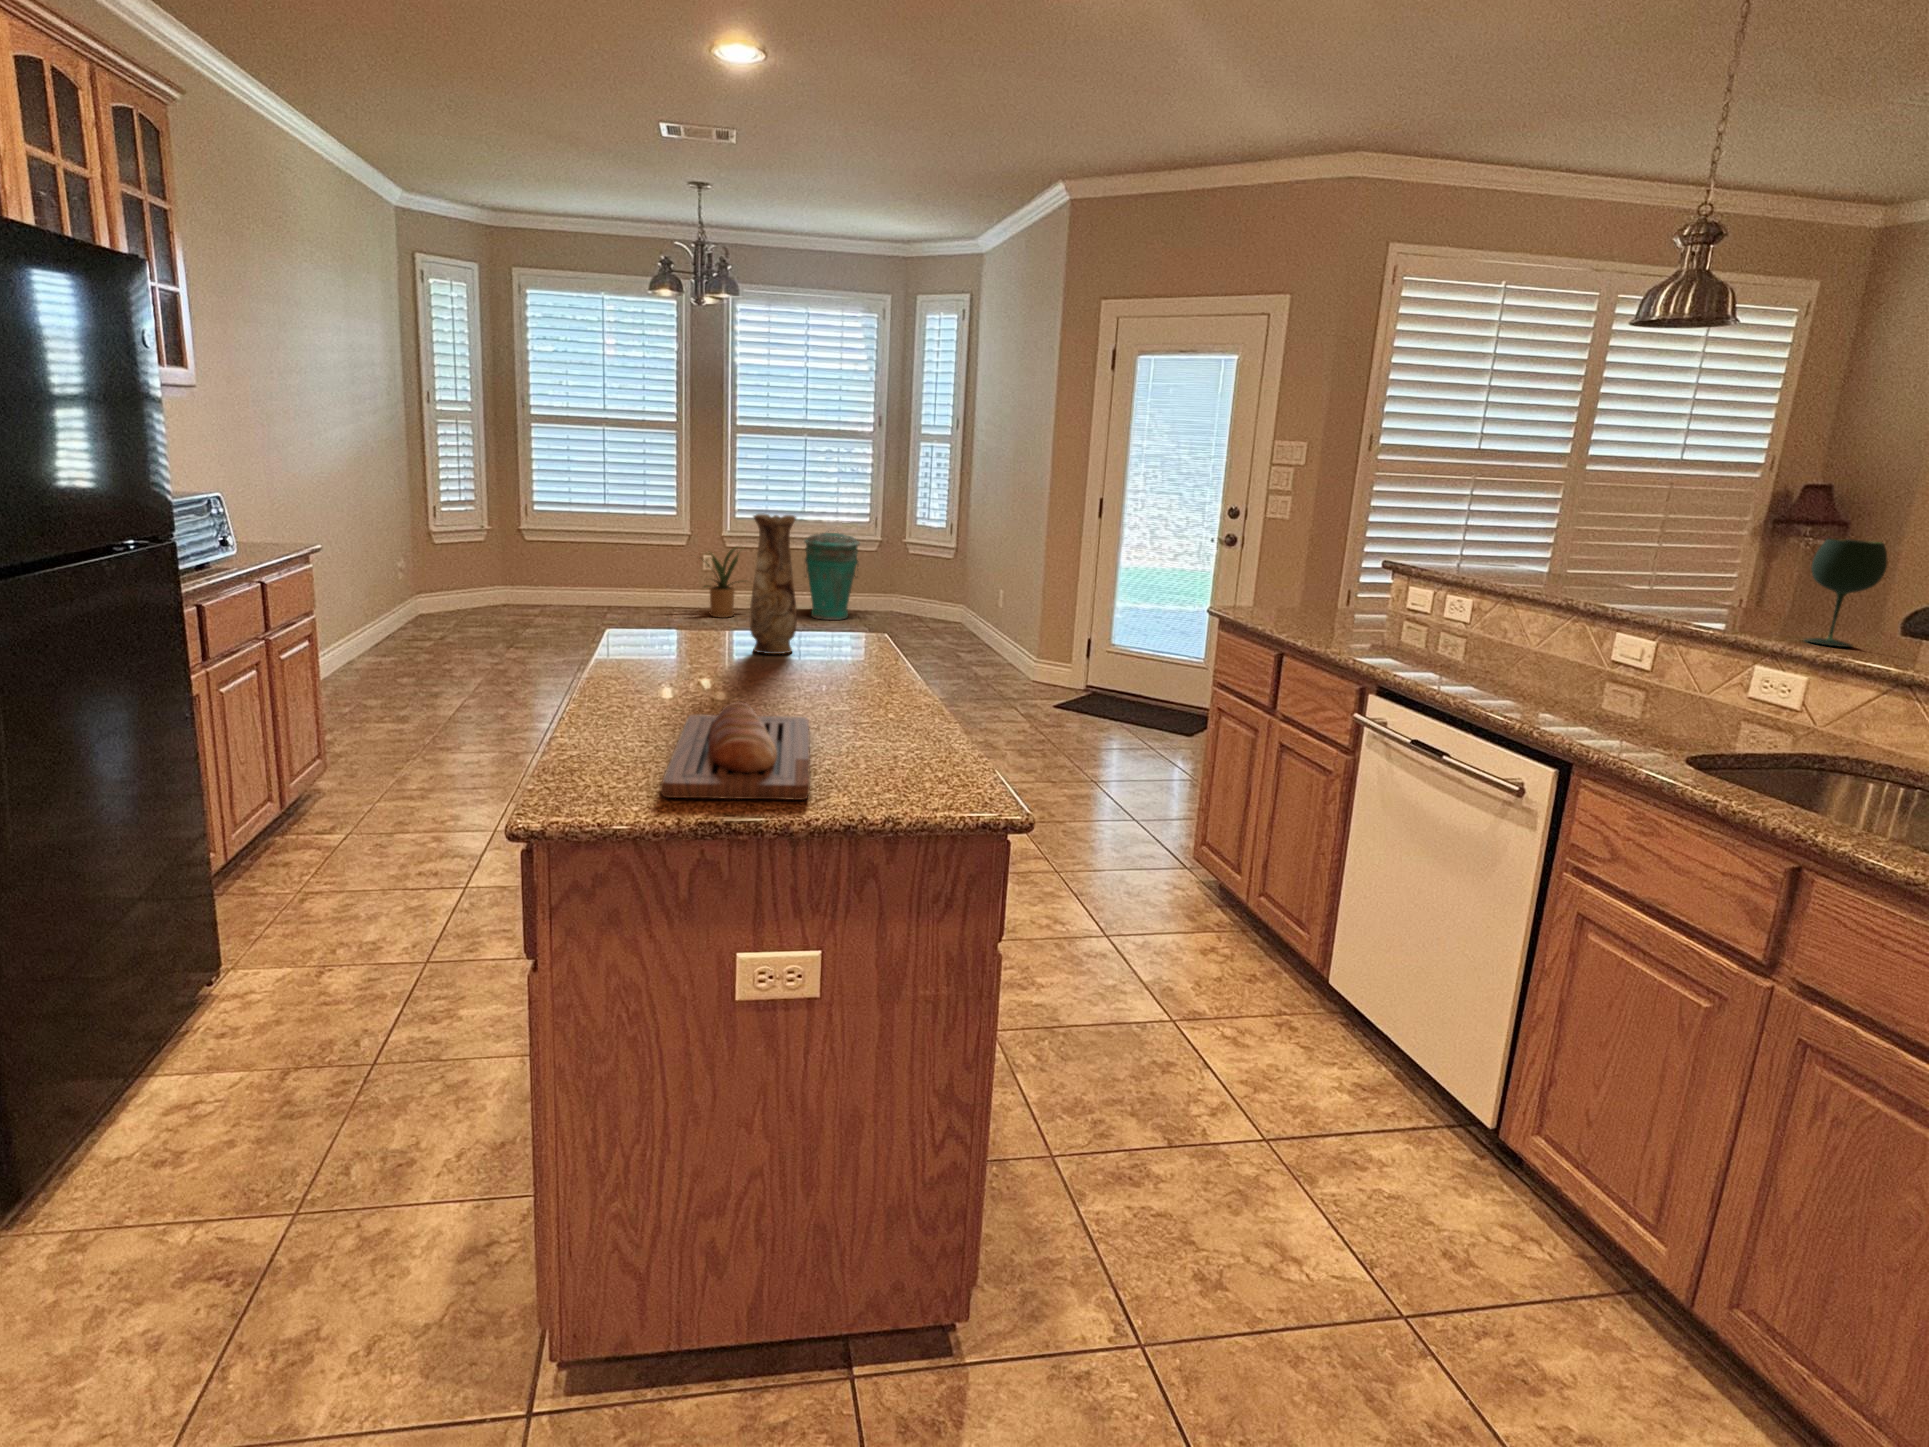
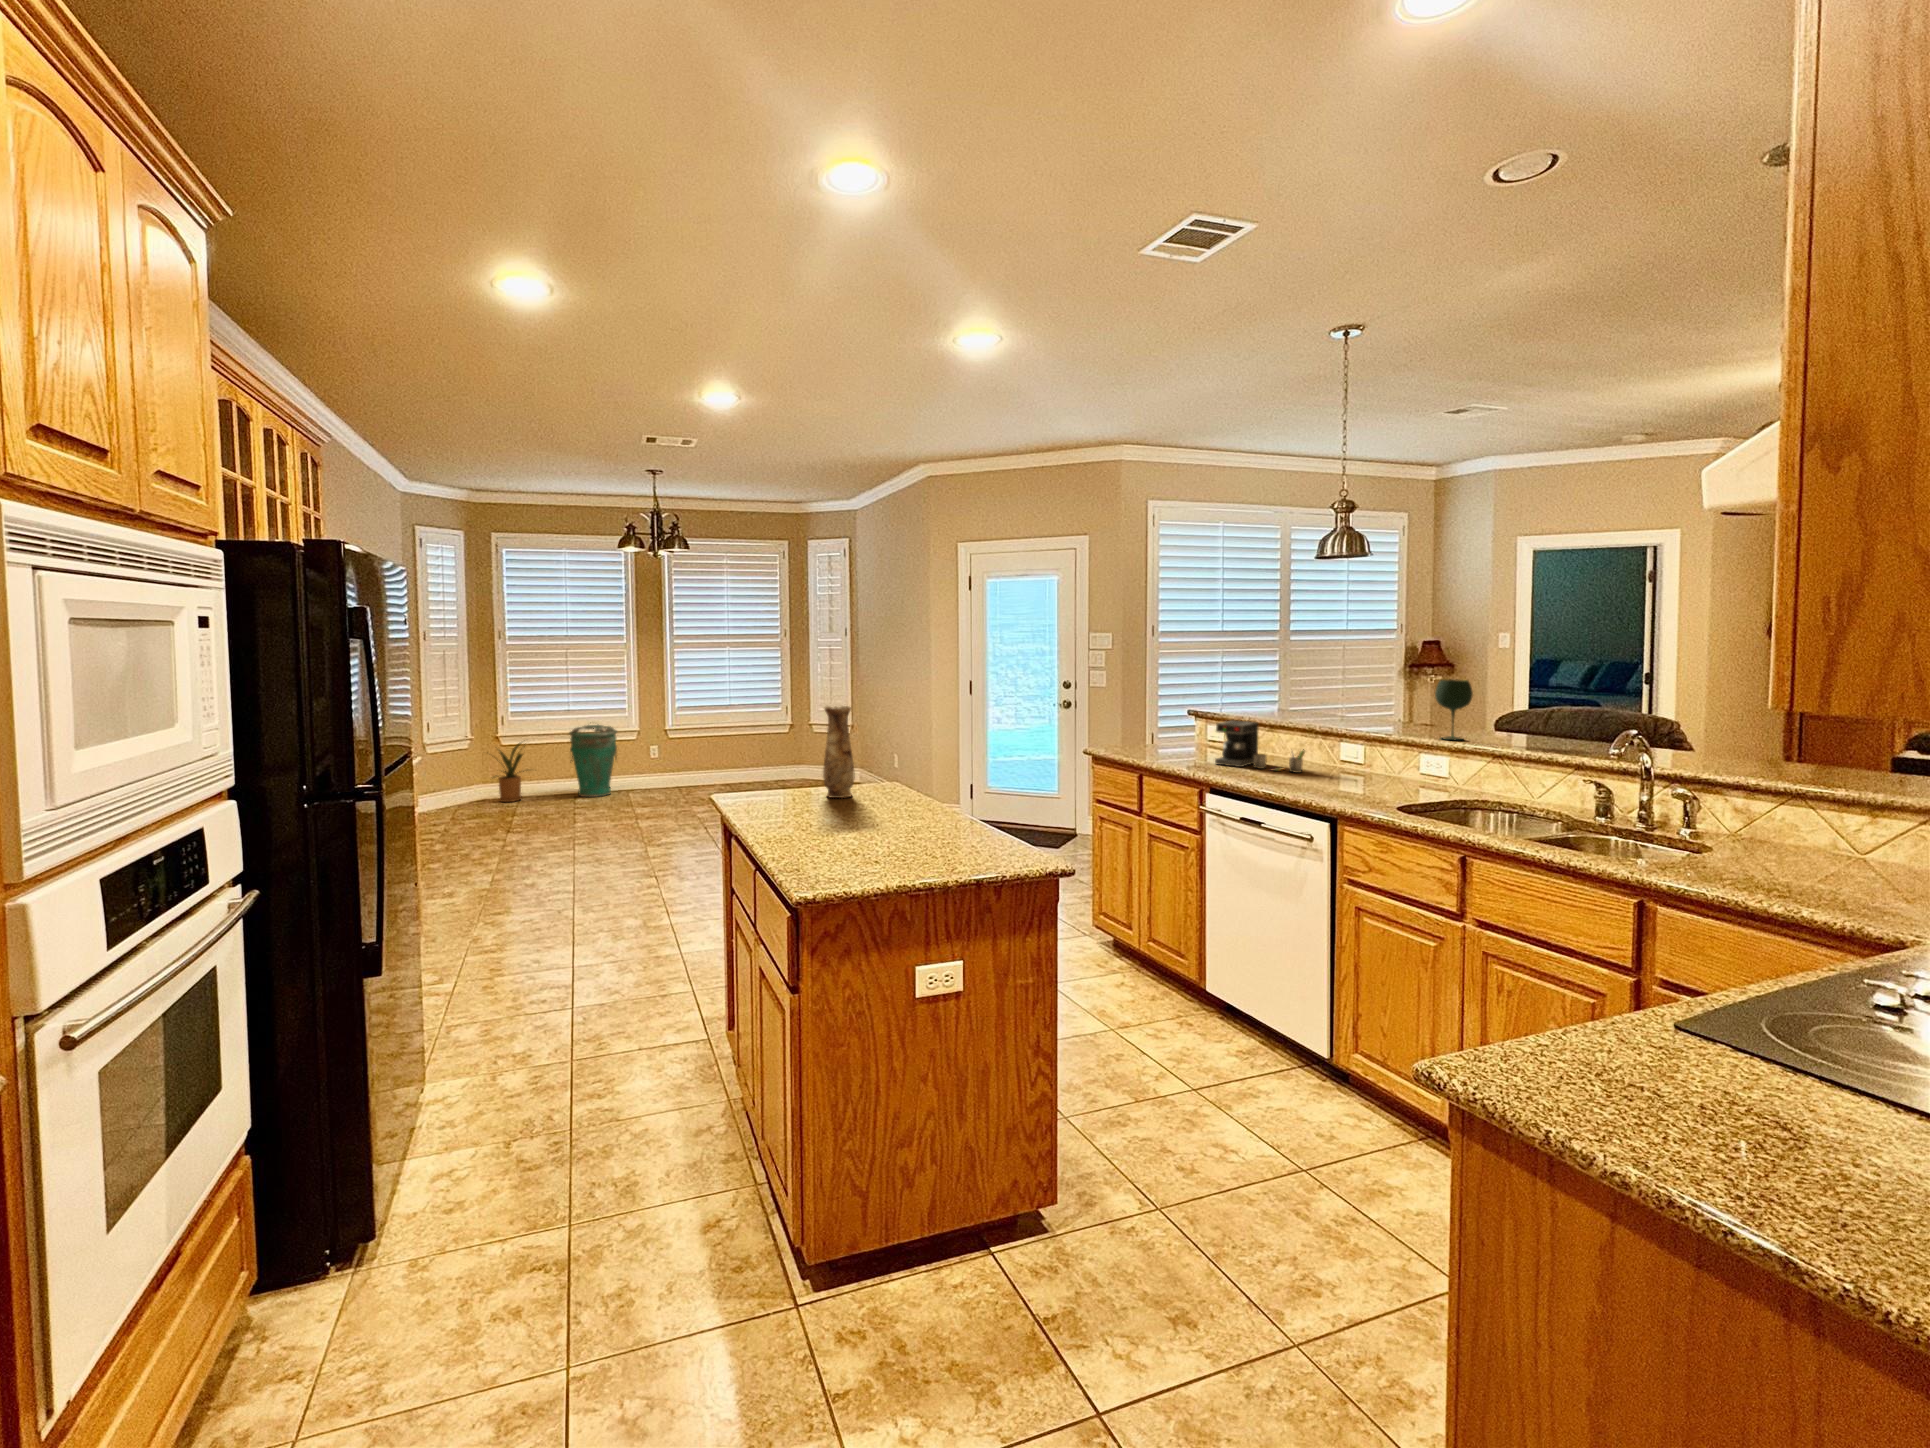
trash can: present [804,531,860,620] -> present [569,725,617,797]
house plant: present [704,547,744,618] -> present [494,743,525,802]
coffee maker: none [1401,582,1556,675] -> present [1215,720,1305,773]
bread loaf: present [661,702,810,800] -> none [838,821,949,875]

